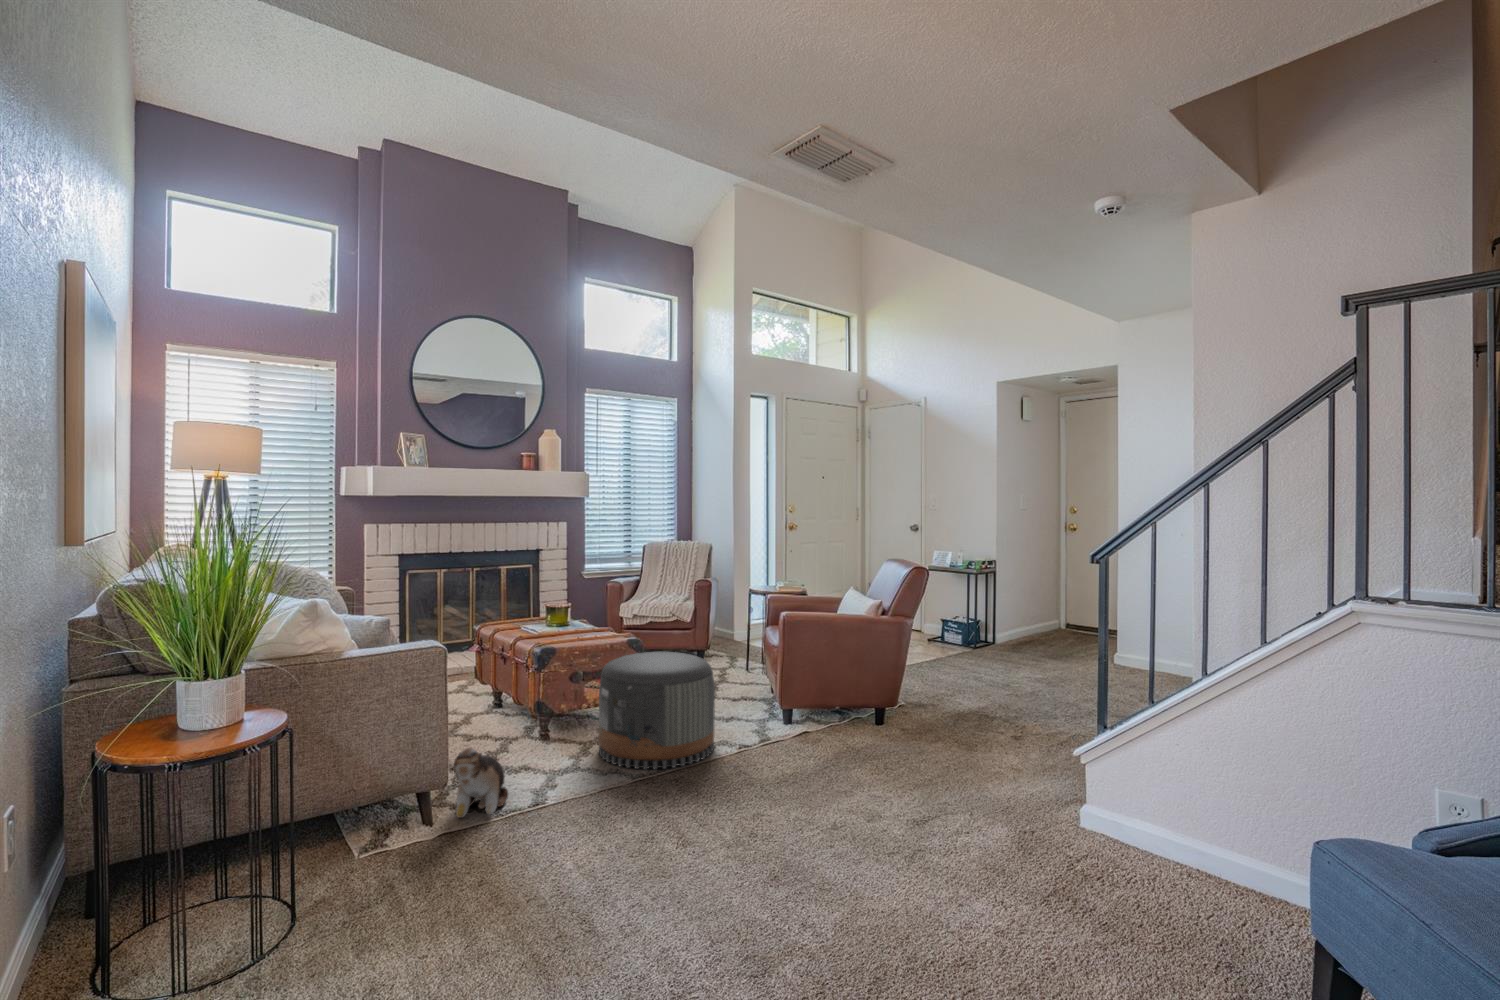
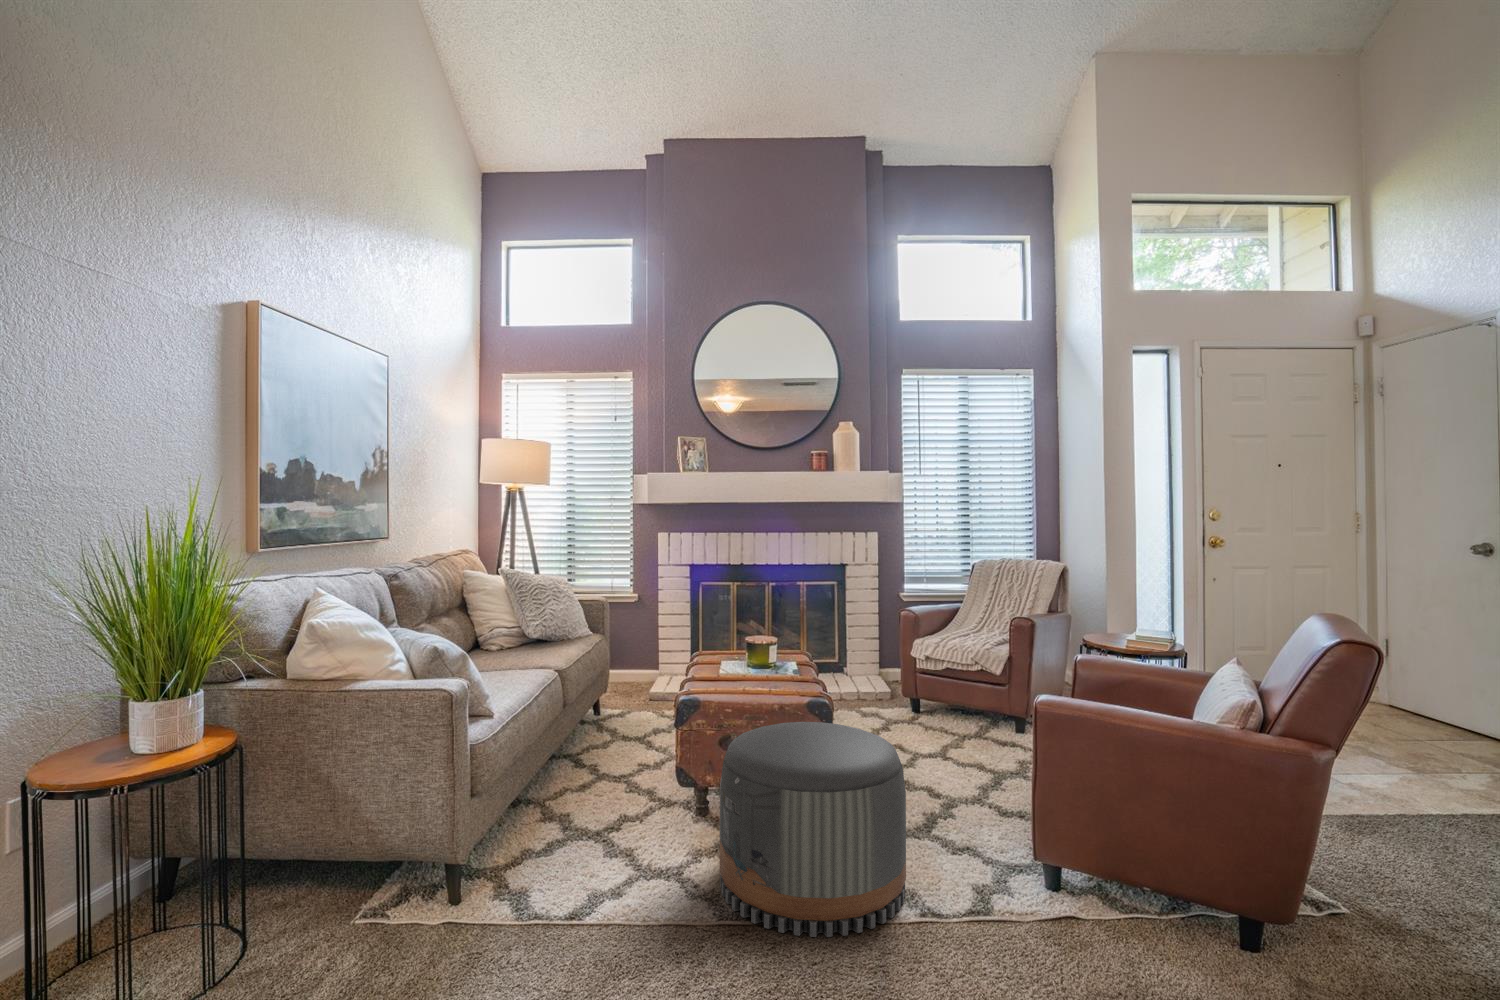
plush toy: present [449,748,508,818] -> none [413,831,569,937]

